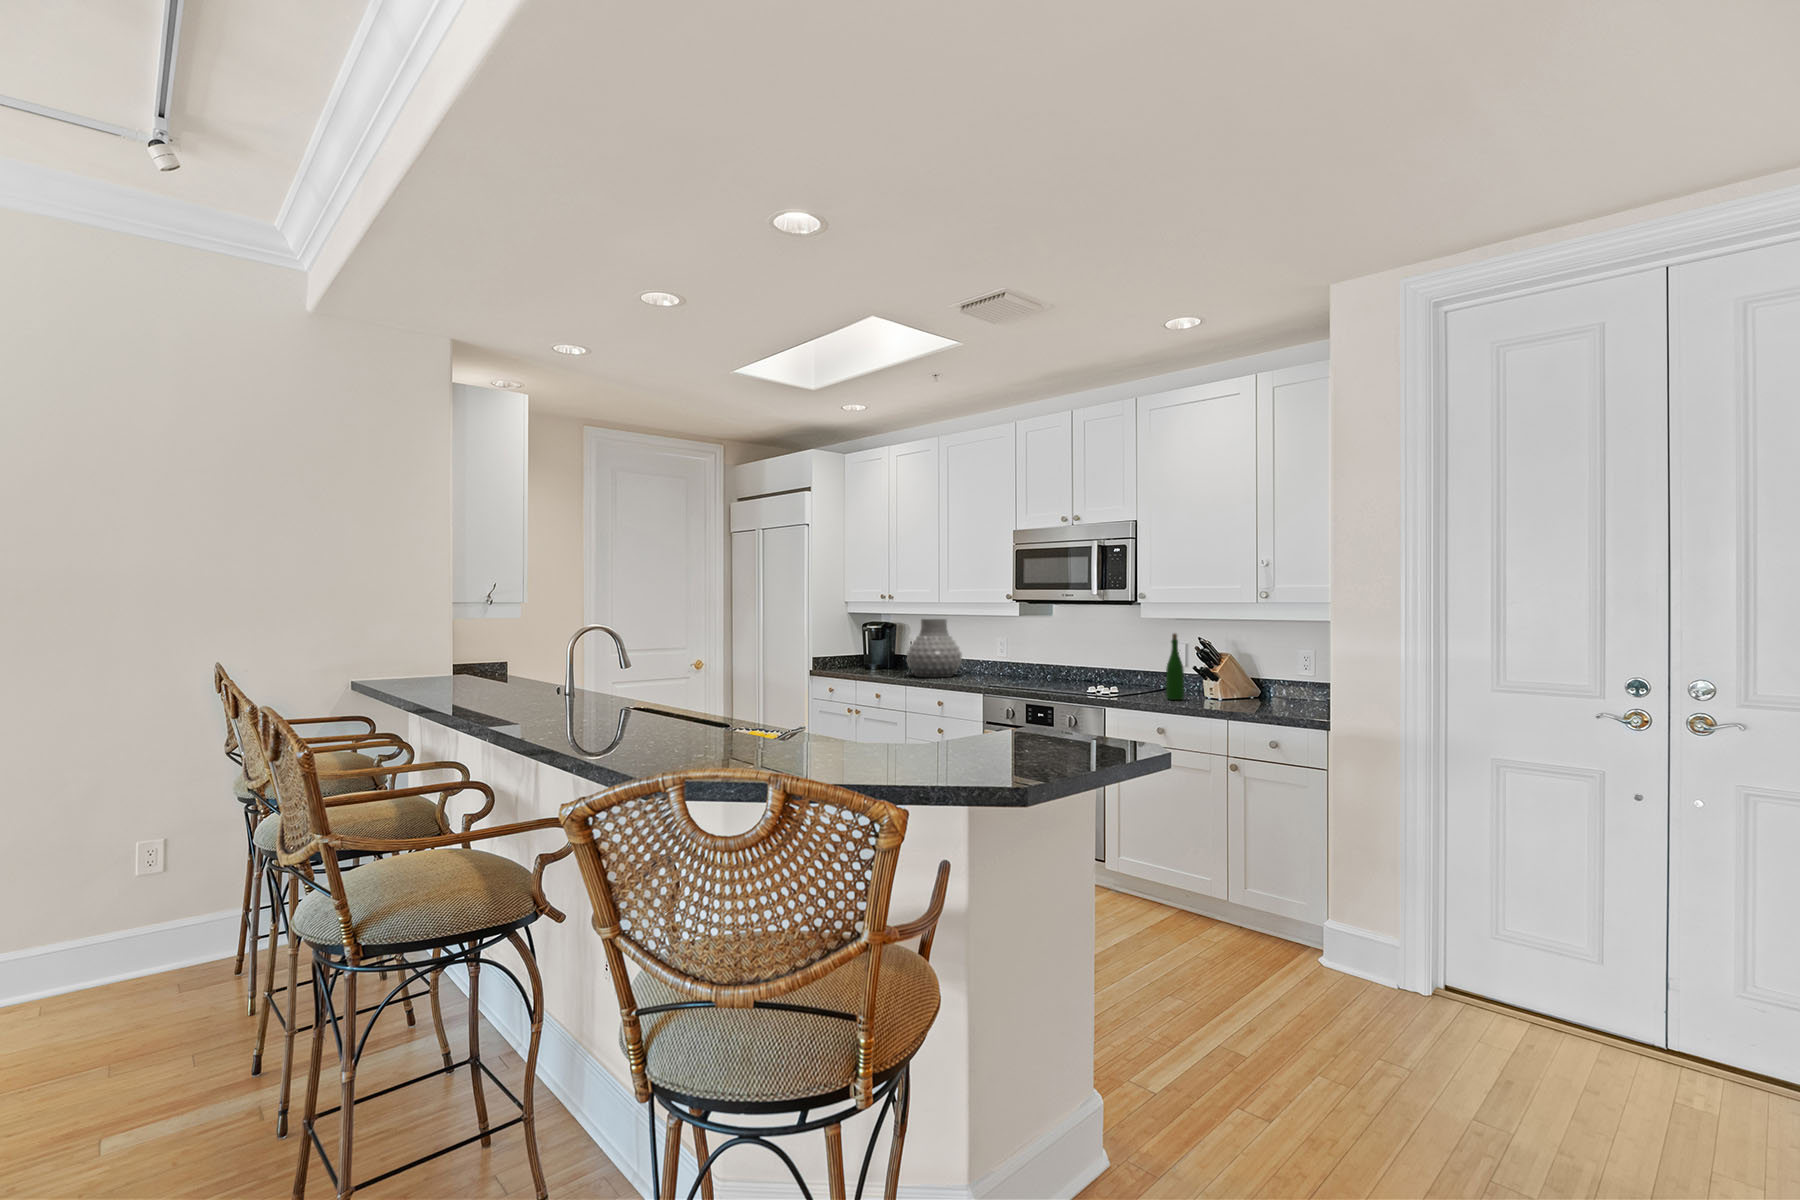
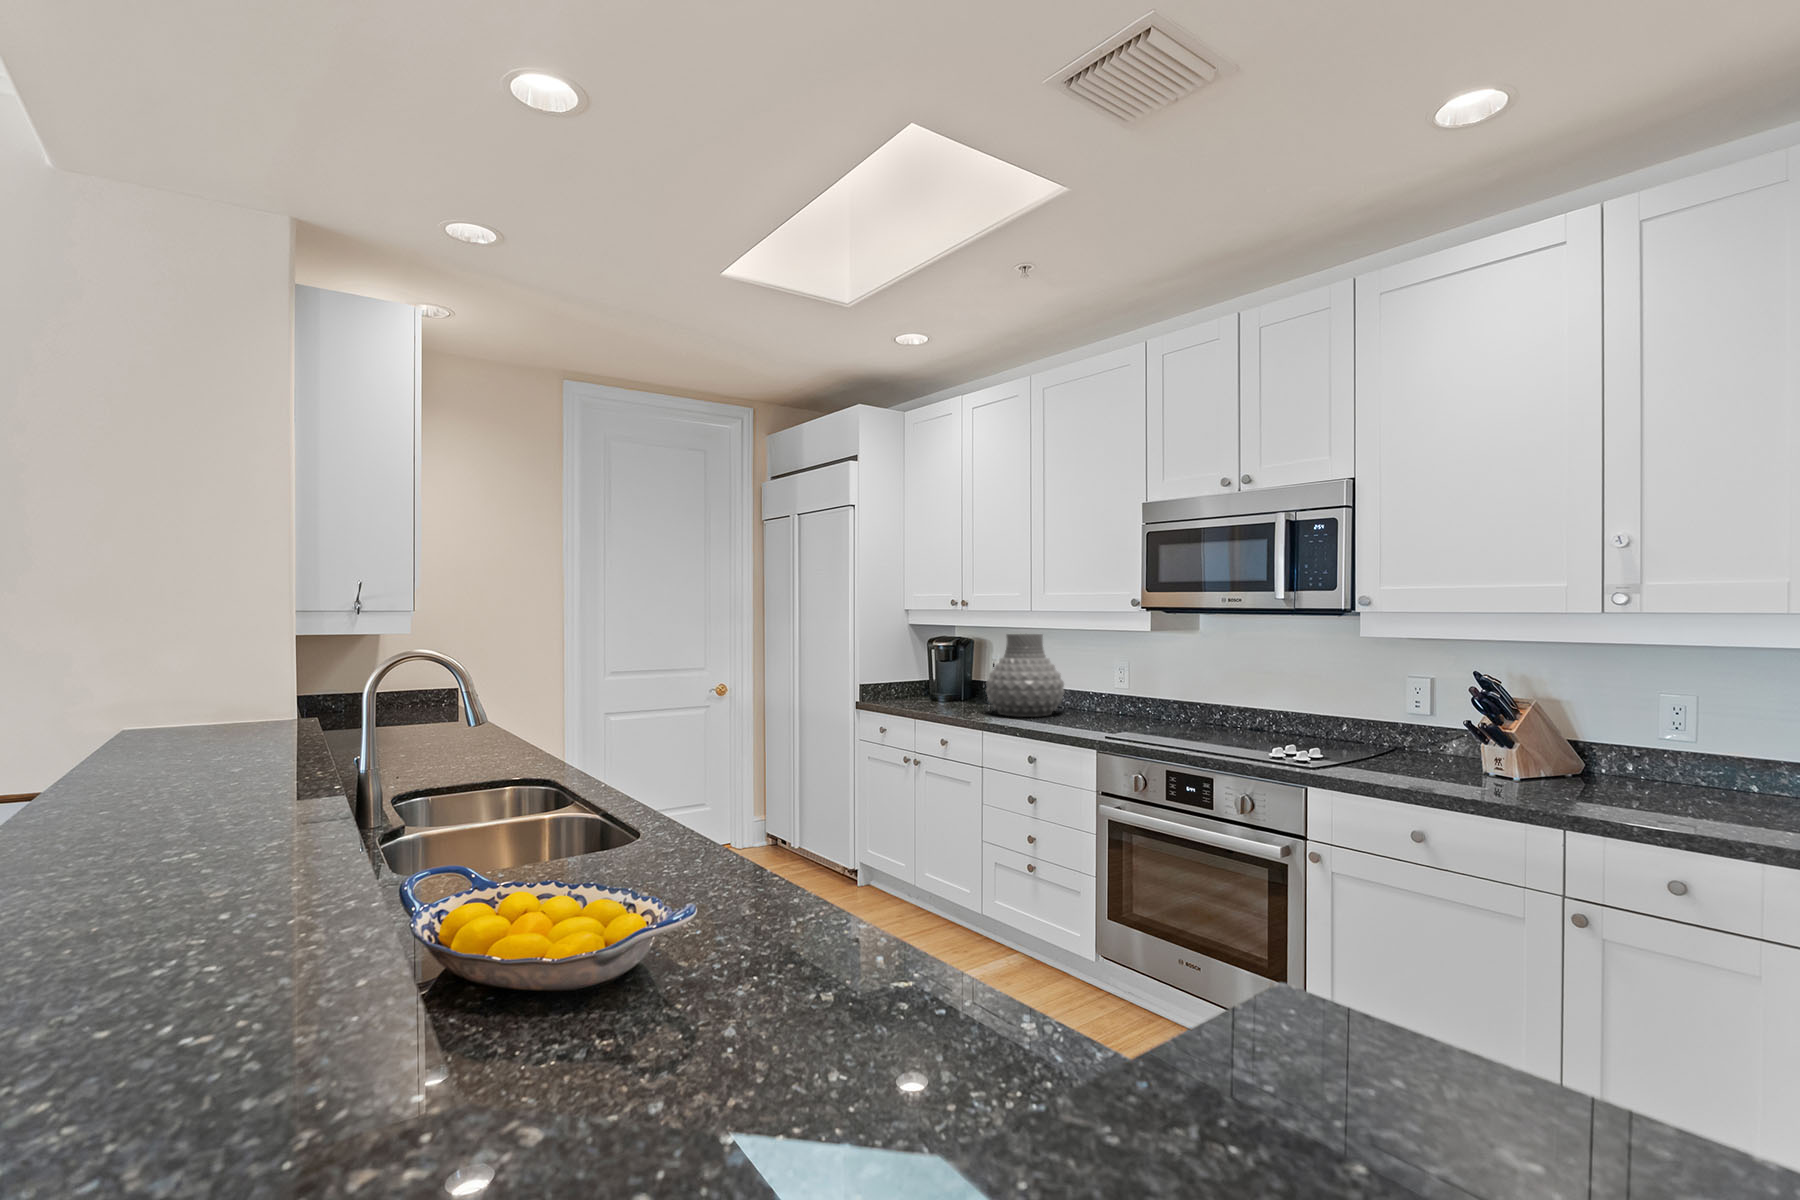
wine bottle: present [1166,633,1184,700] -> none [1414,664,1447,778]

